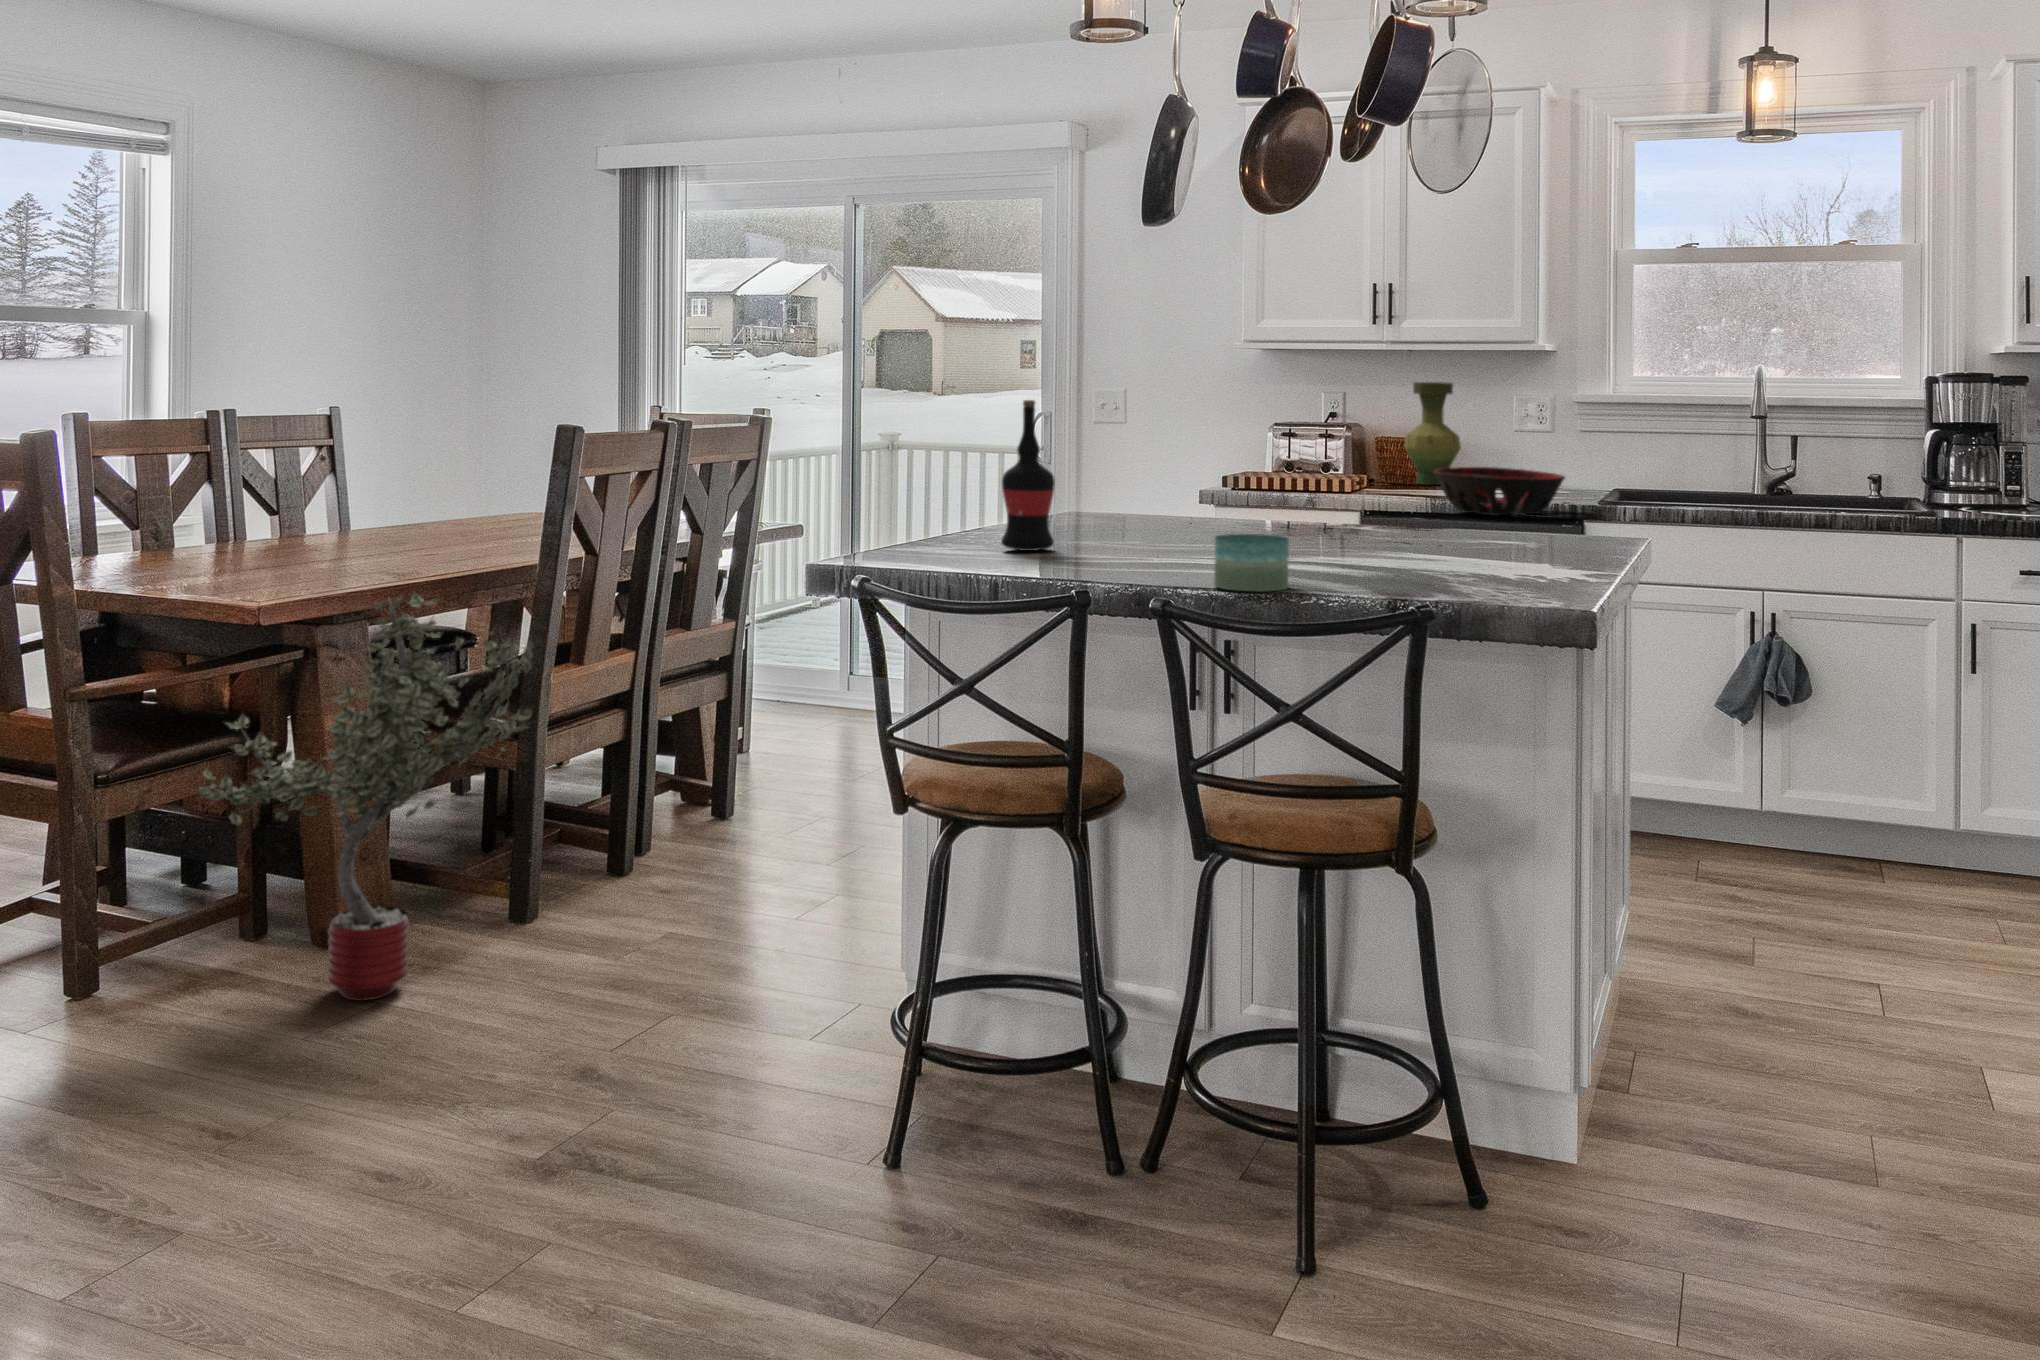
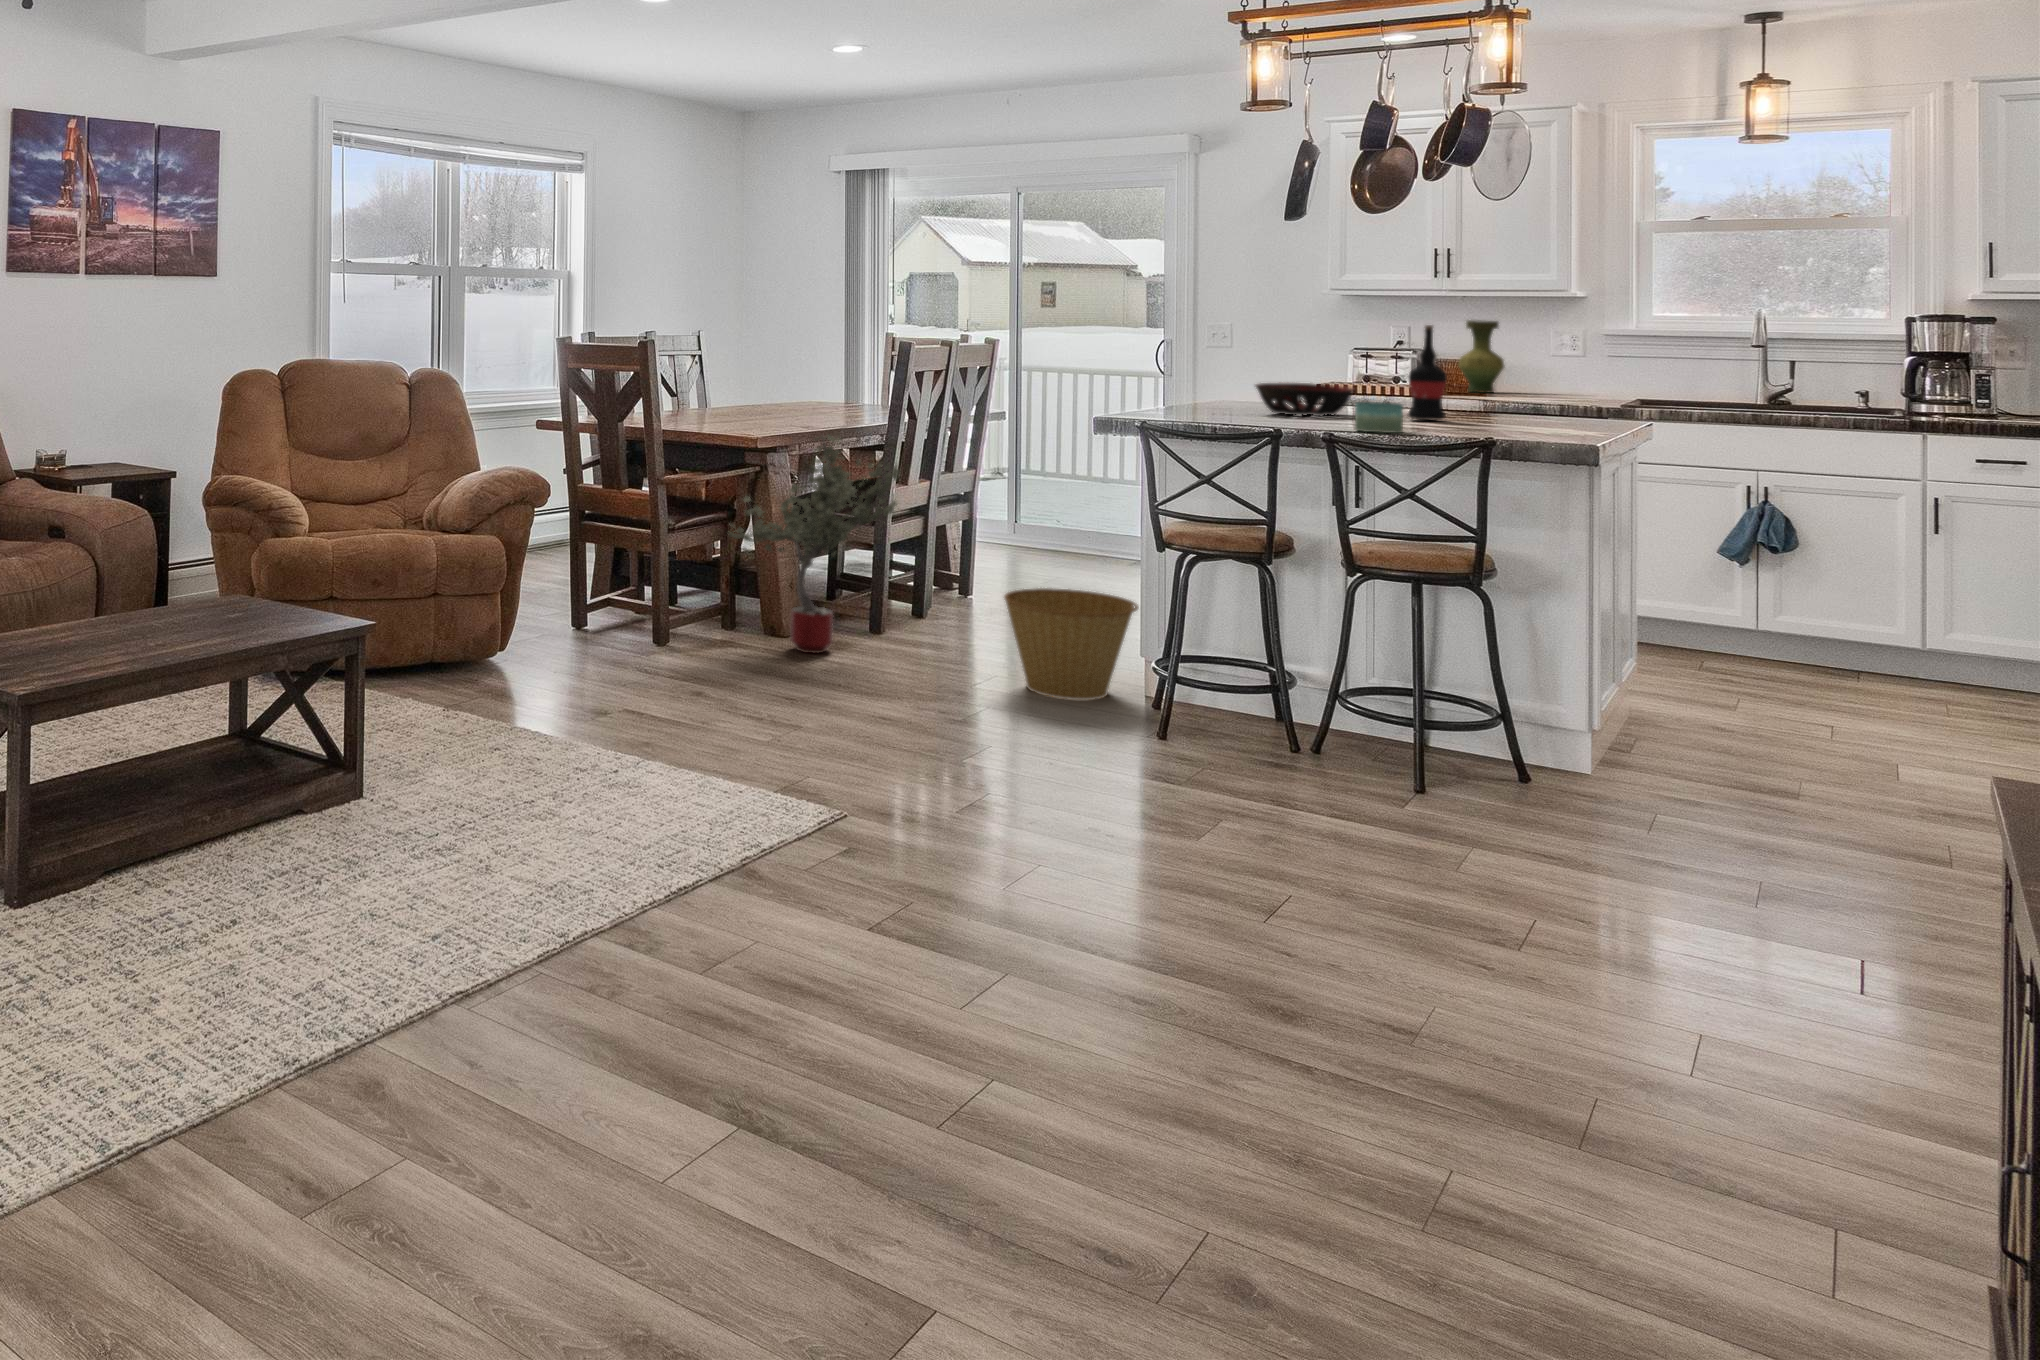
wine bottle: present [1001,400,1055,551] -> present [1408,325,1447,420]
decorative bowl: present [1433,467,1566,515] -> present [1256,382,1354,416]
basket: none [672,858,898,1078] -> present [1004,588,1138,700]

